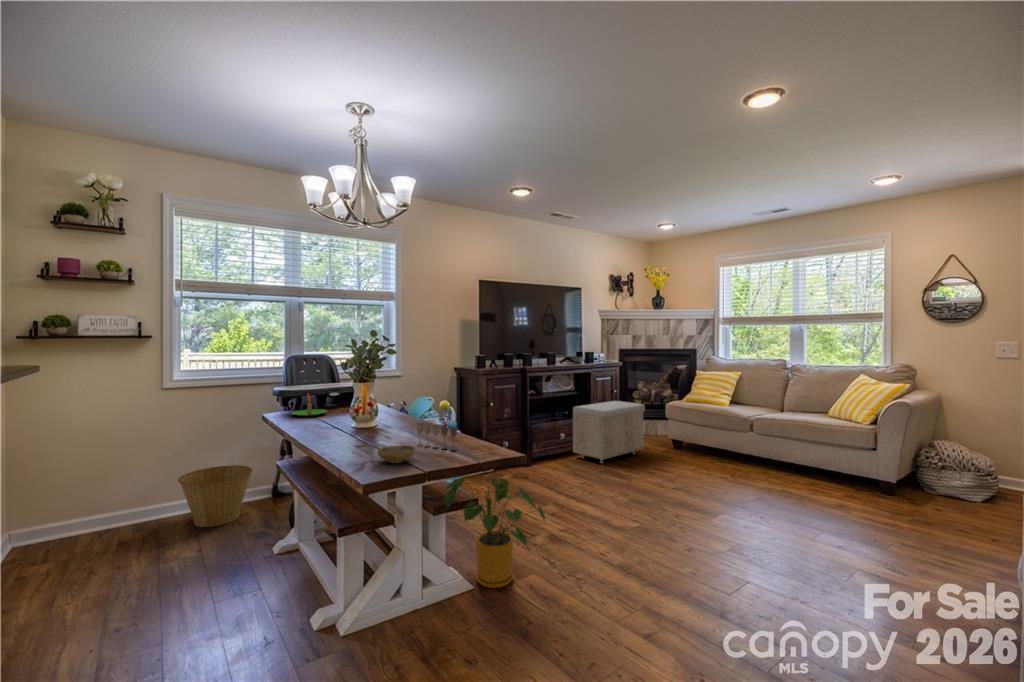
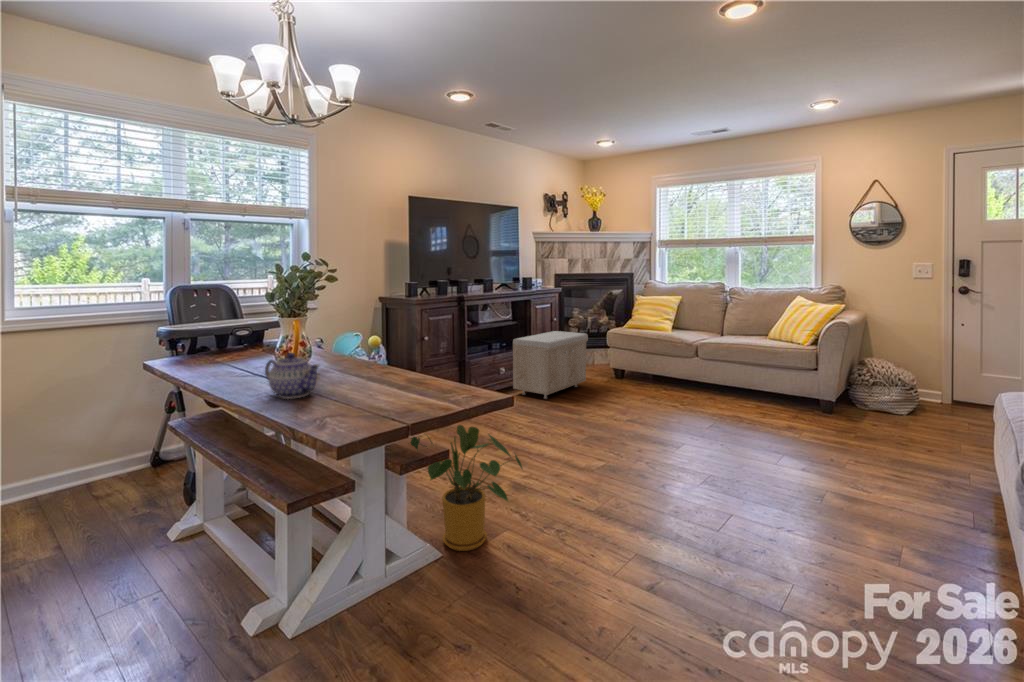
candle: present [292,394,327,416] -> none [175,333,226,364]
teapot: none [345,411,382,445] -> present [265,353,319,399]
wine glass: present [416,423,457,451] -> none [366,366,423,398]
ceramic bowl: present [377,445,415,463] -> none [324,395,376,420]
basket: present [178,465,253,527] -> none [9,432,122,515]

